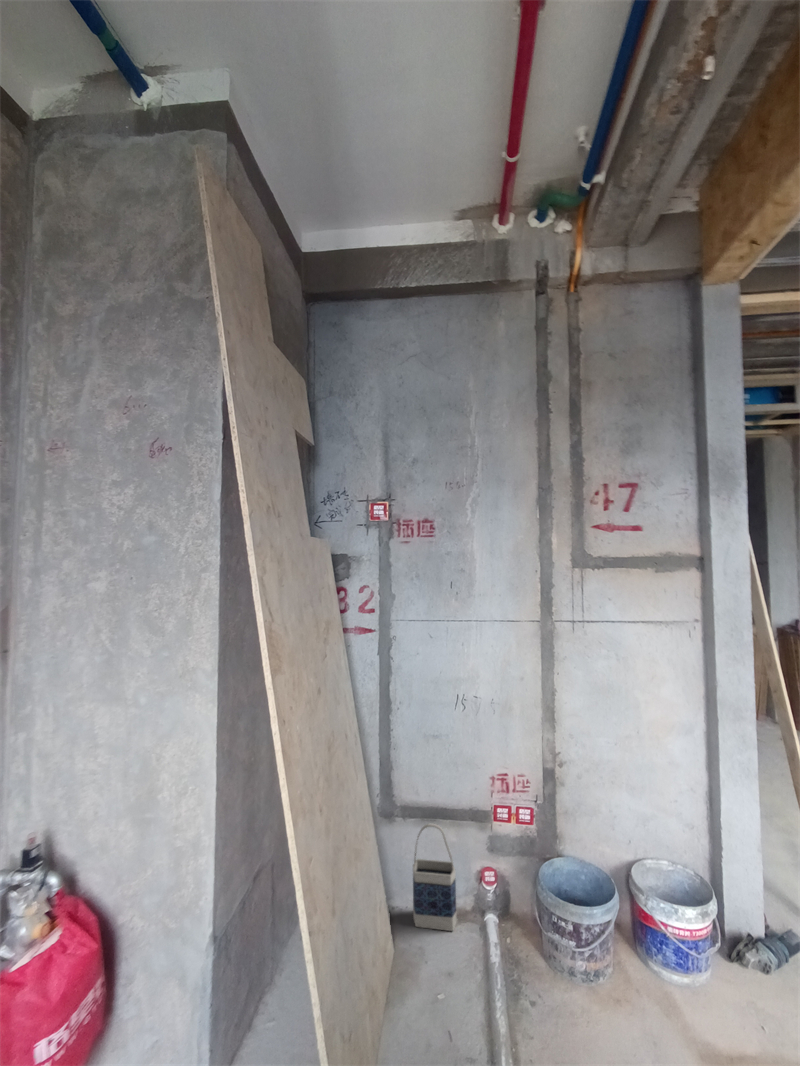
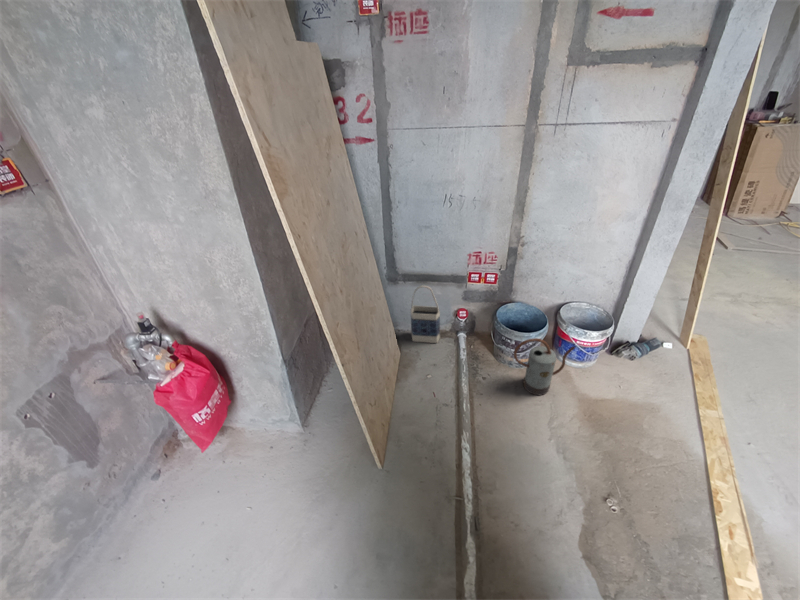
watering can: none [575,917,668,1045] -> present [514,338,575,395]

